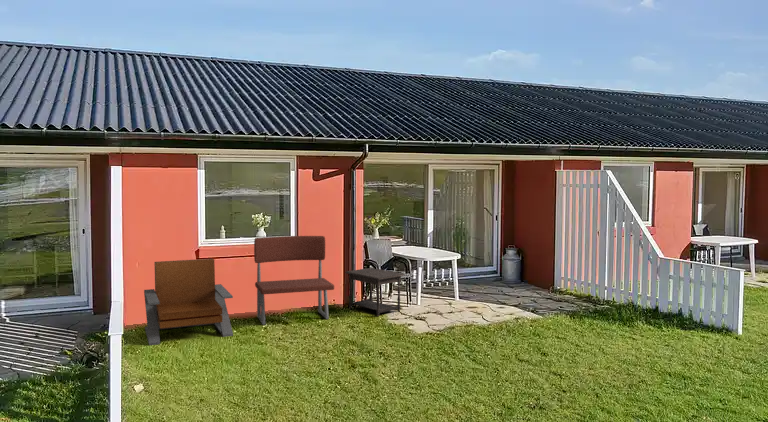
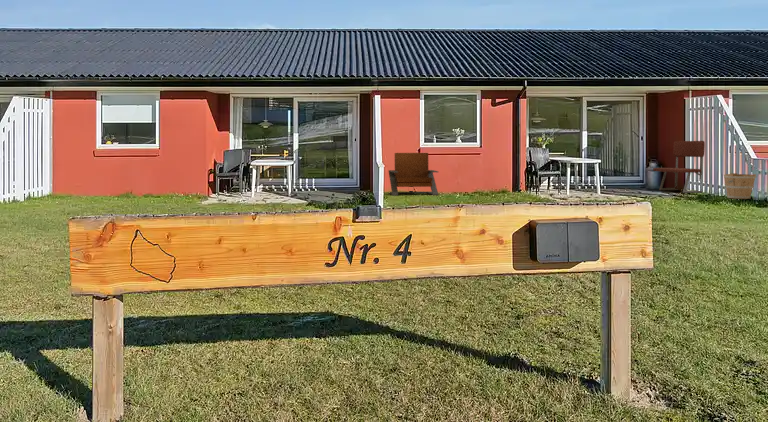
bench: present [254,236,334,325] -> present [653,141,705,193]
side table: present [345,268,405,316] -> none [512,166,552,194]
wooden bucket: none [642,286,687,327] -> present [724,173,756,199]

